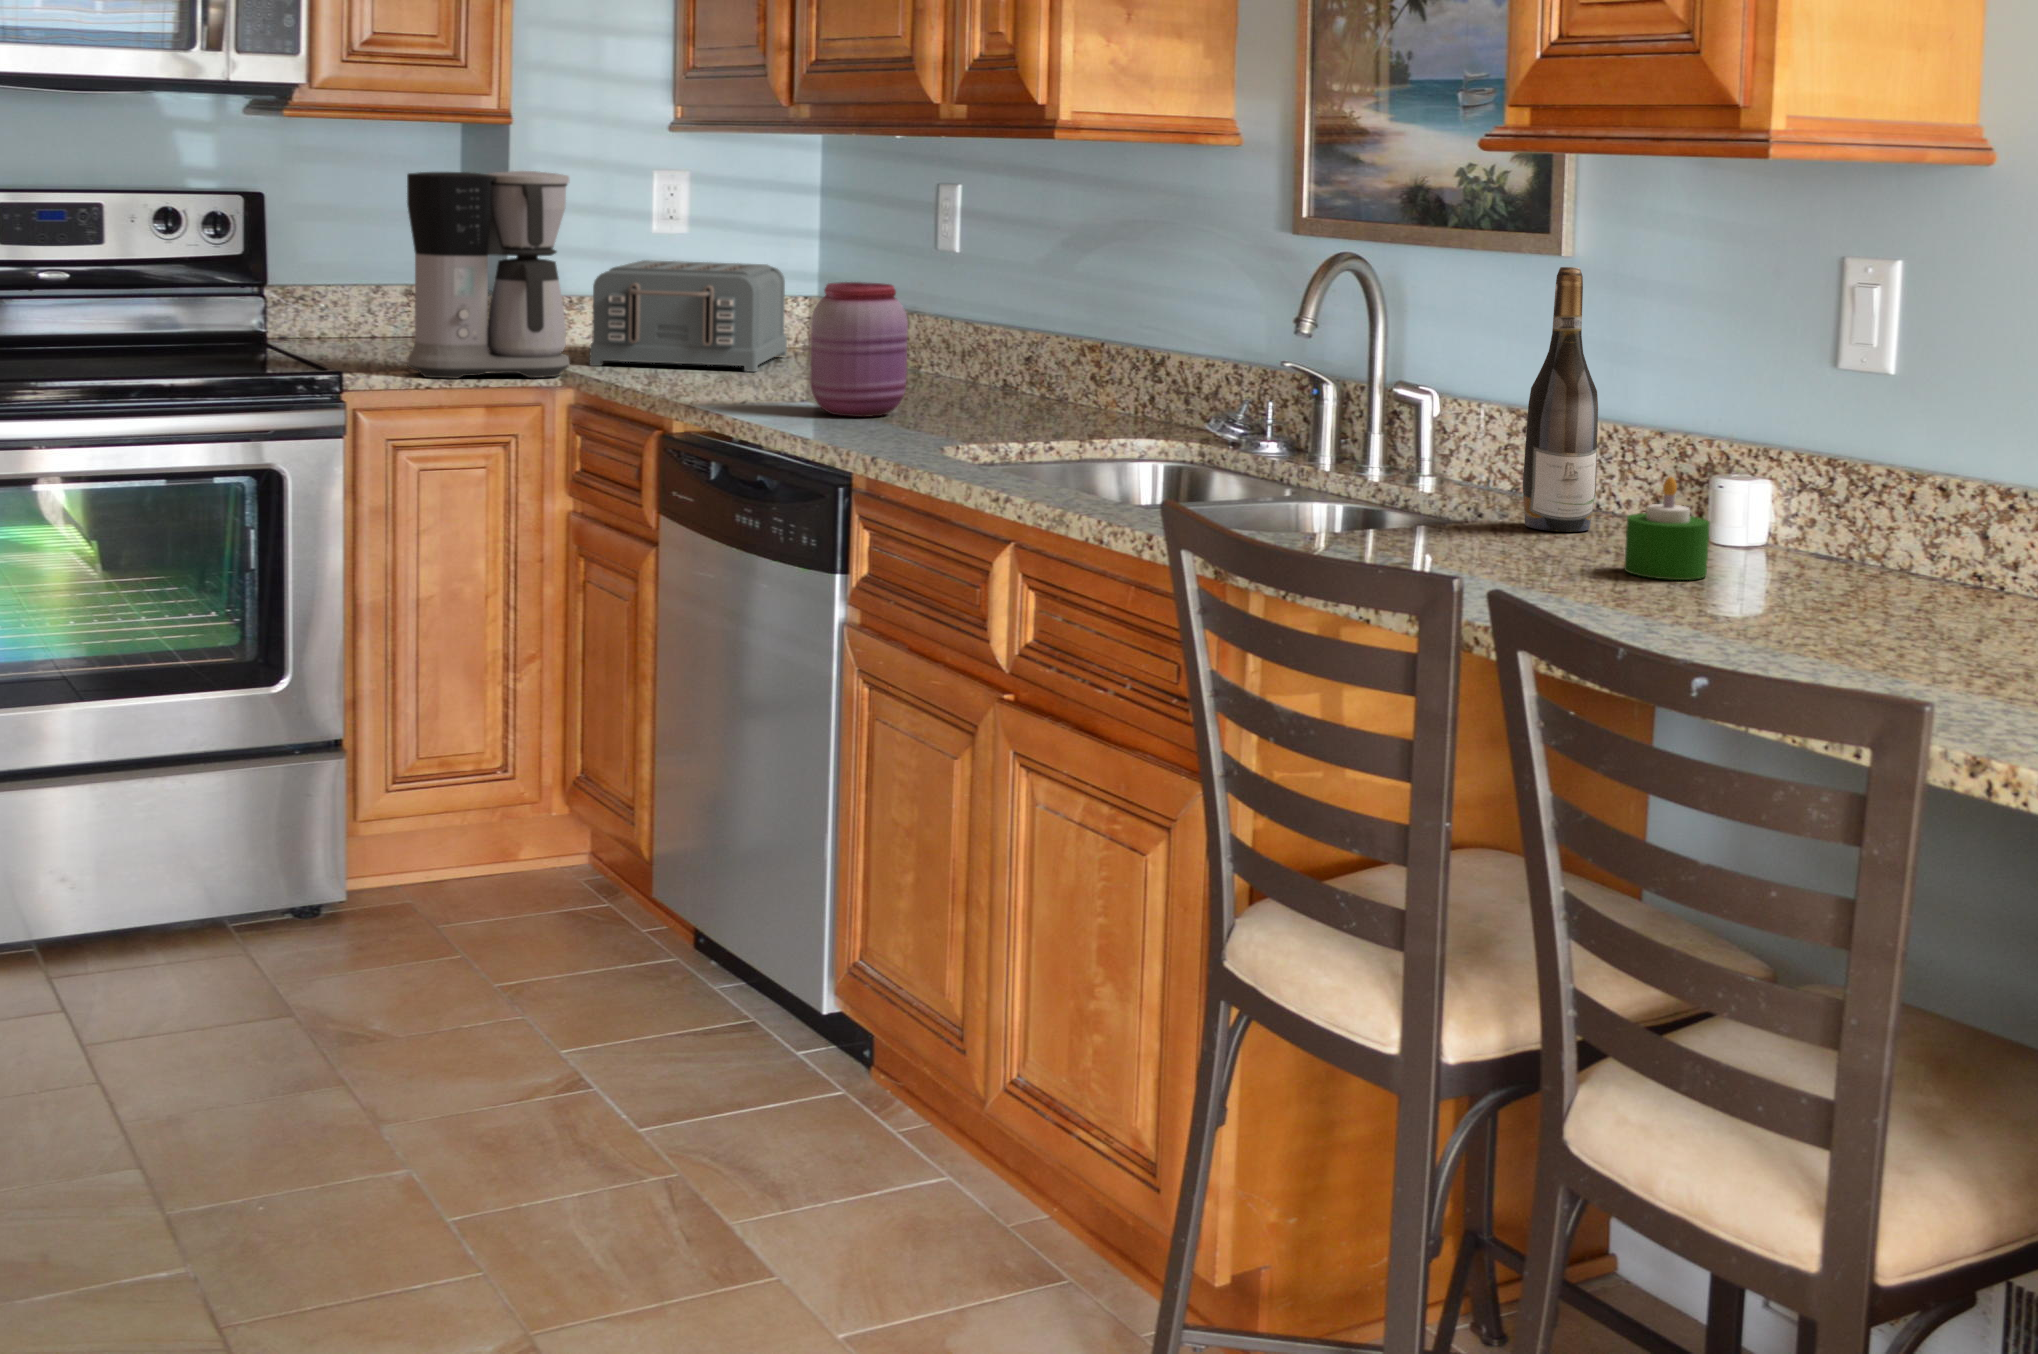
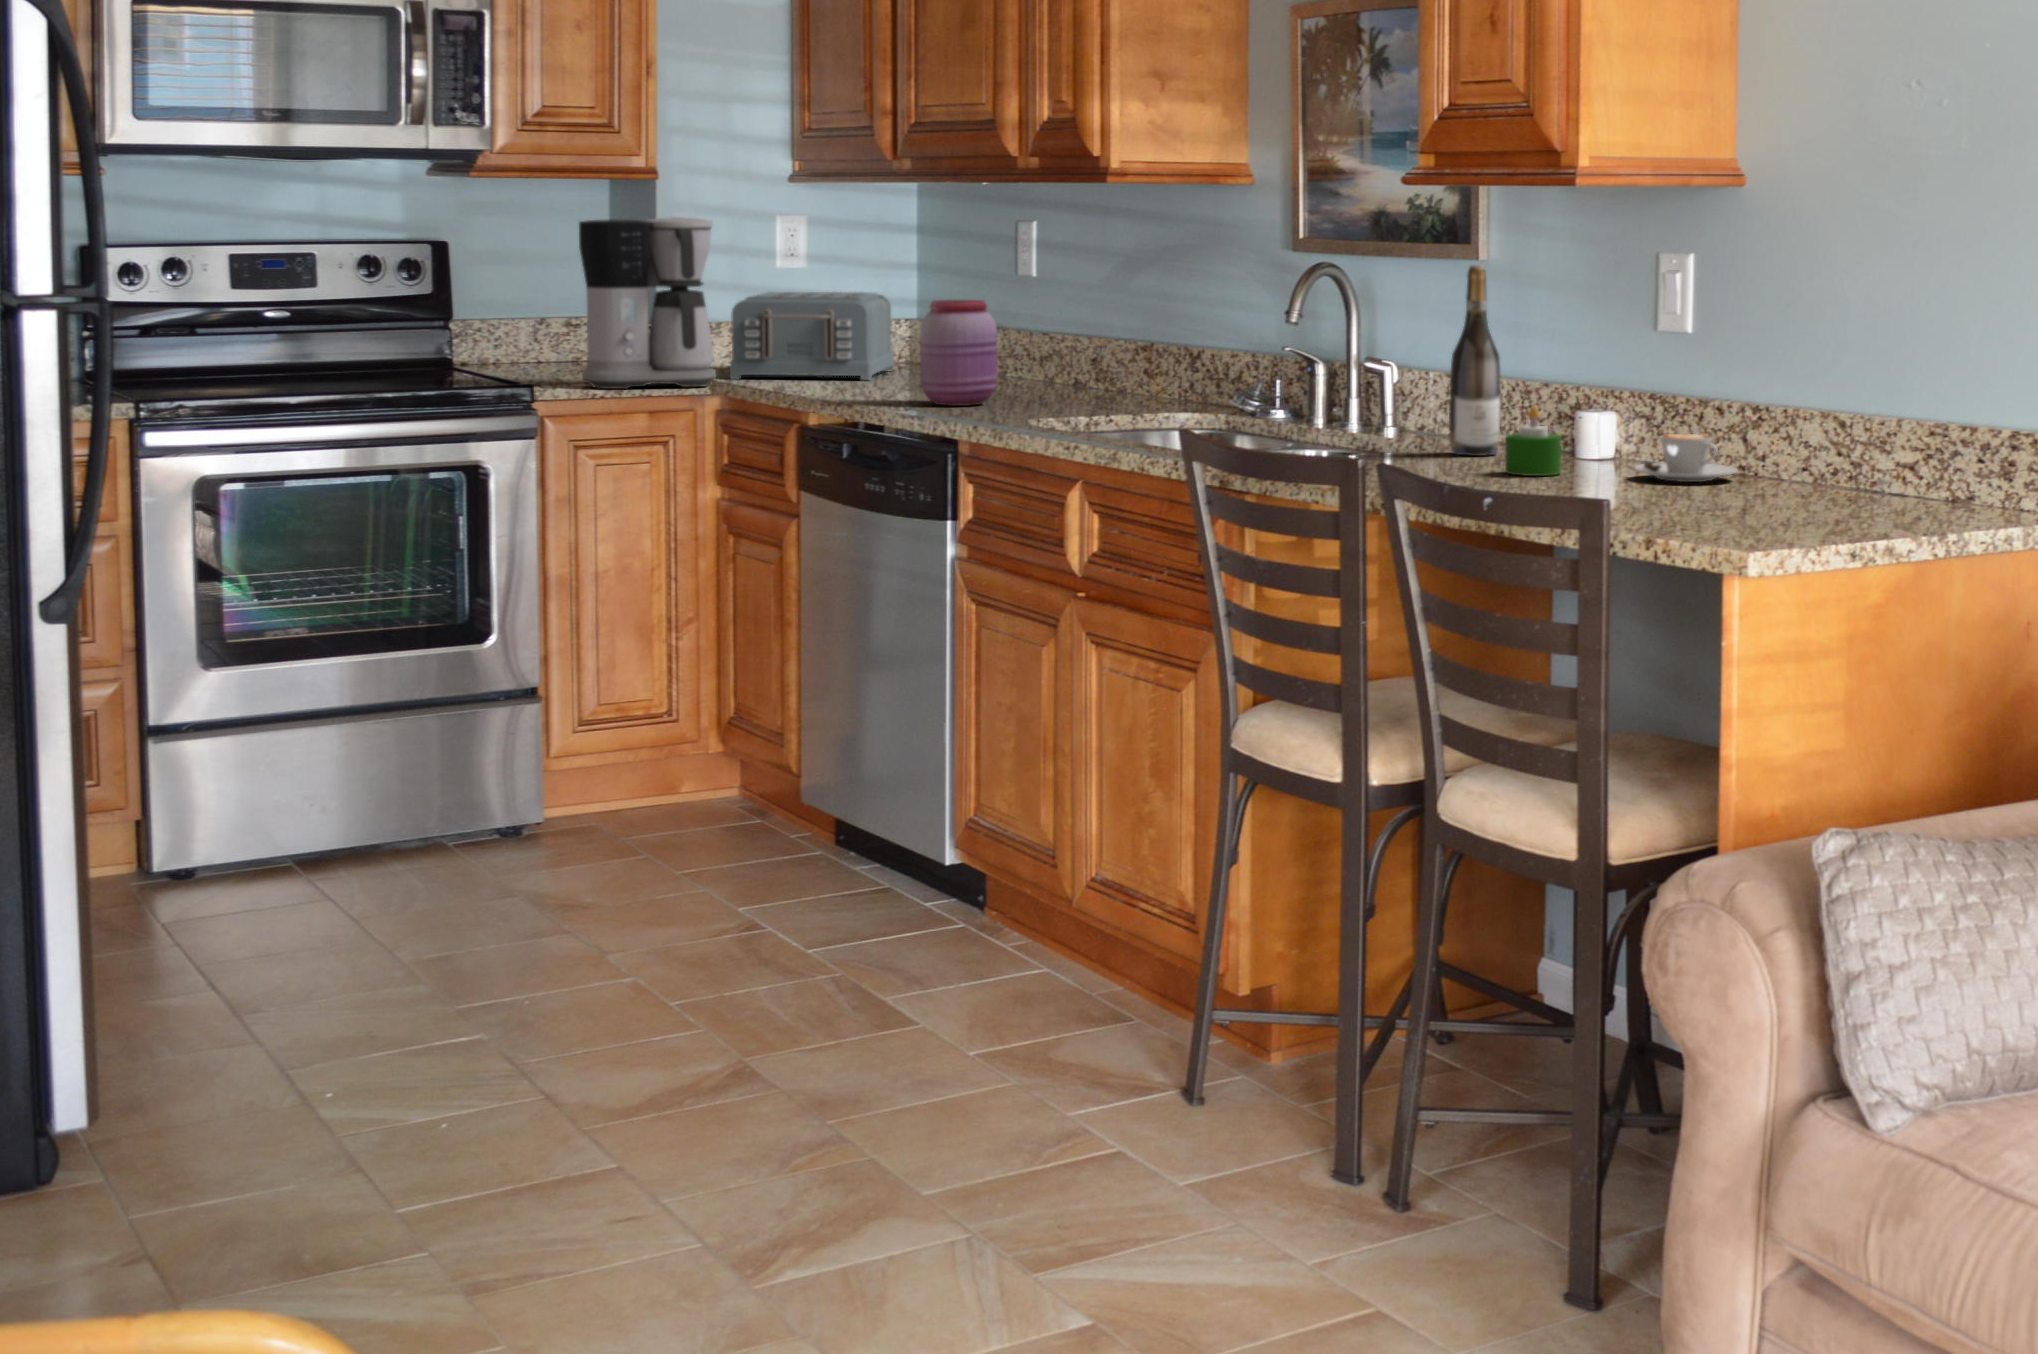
coffee cup: none [1821,526,1981,601] -> present [1634,434,1737,482]

